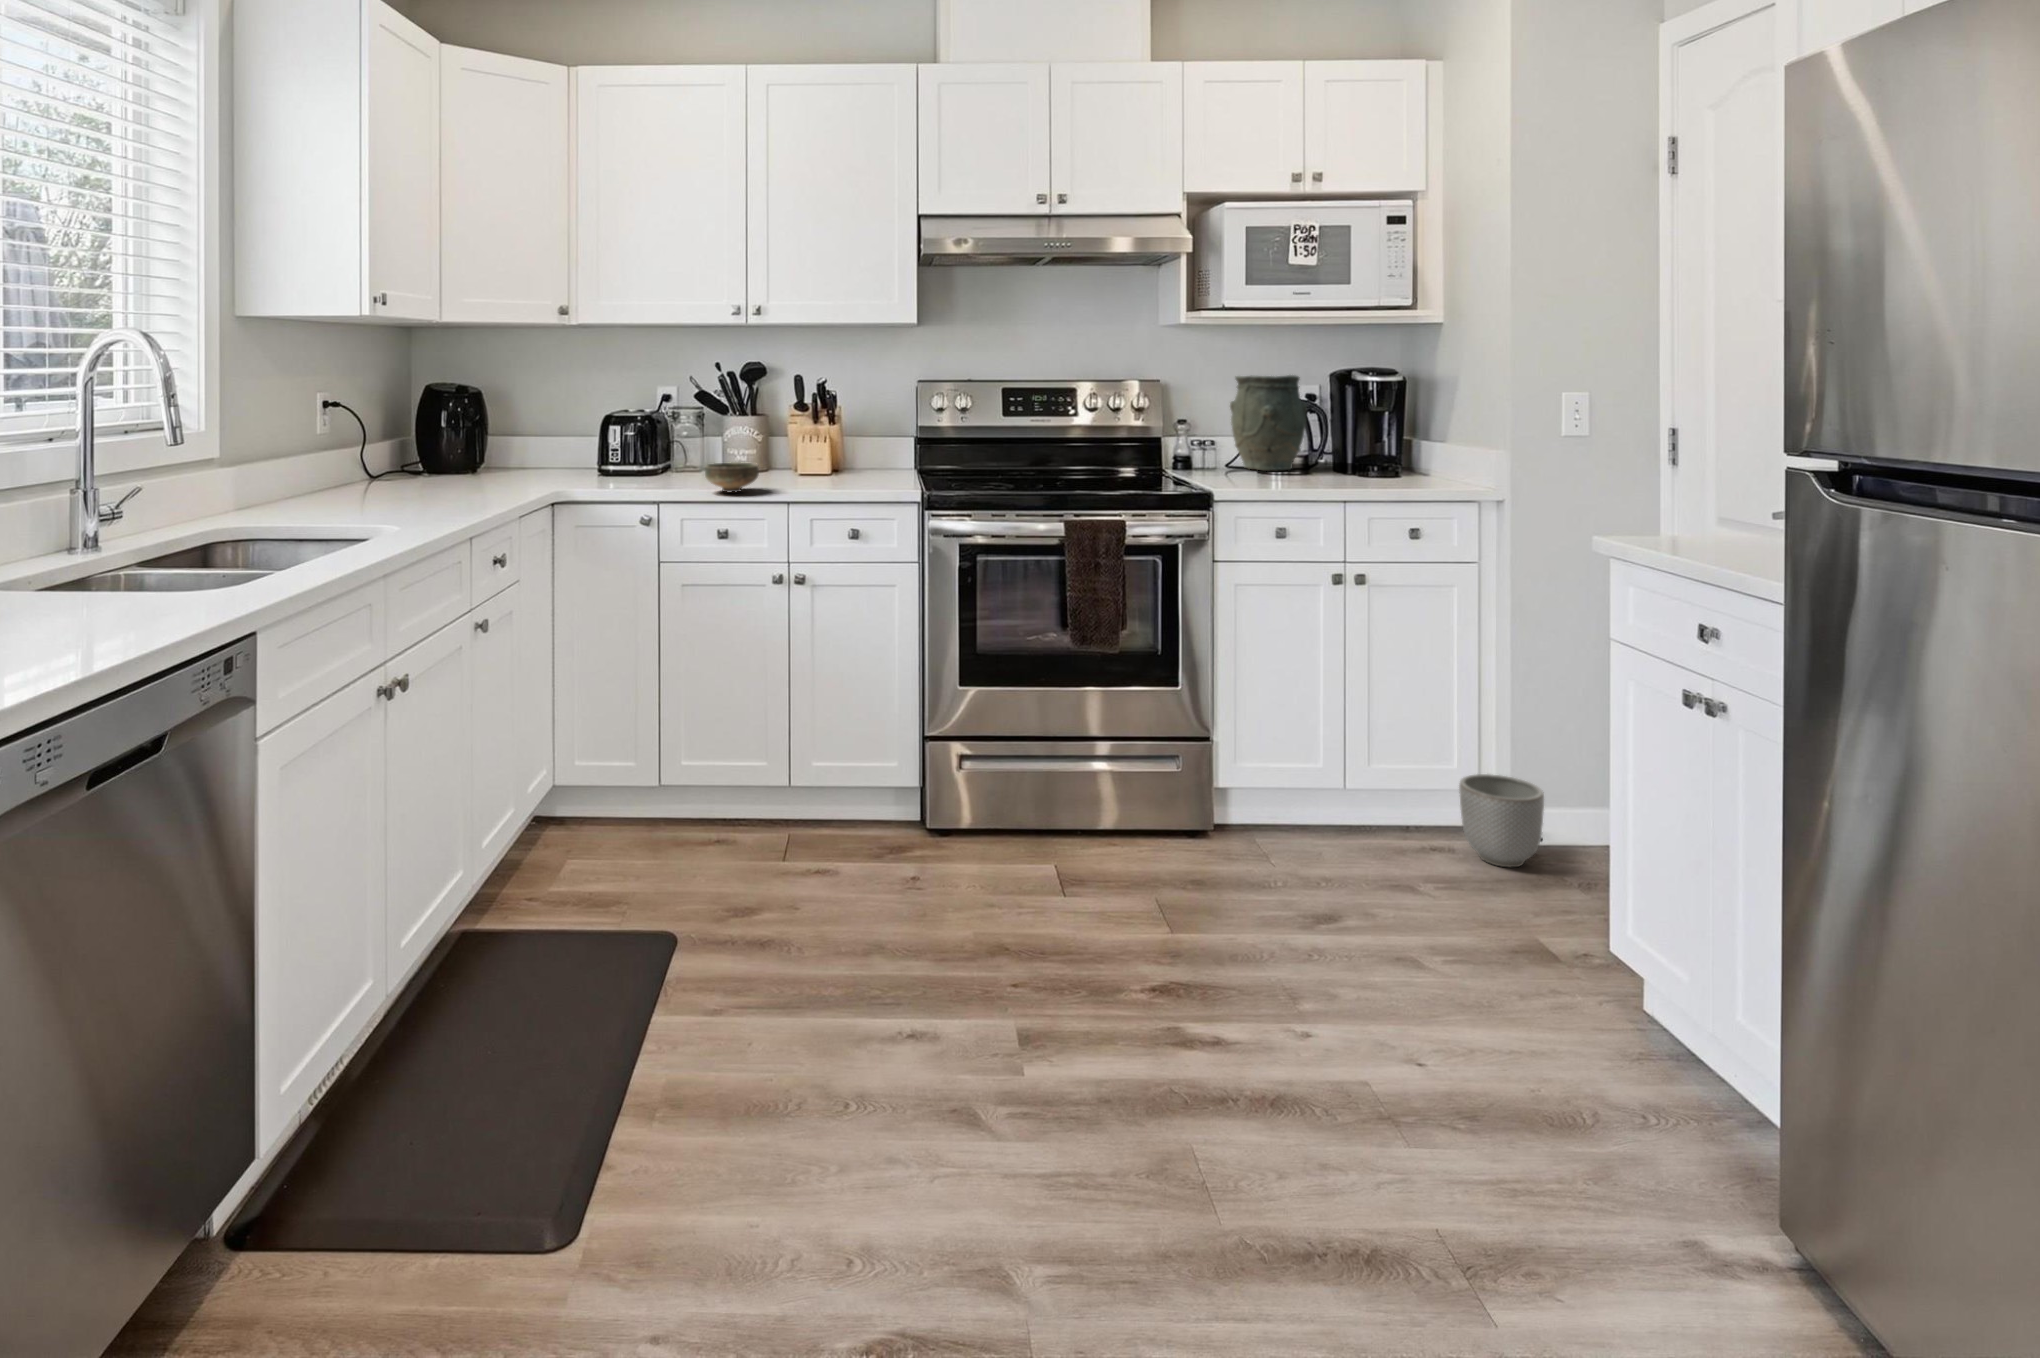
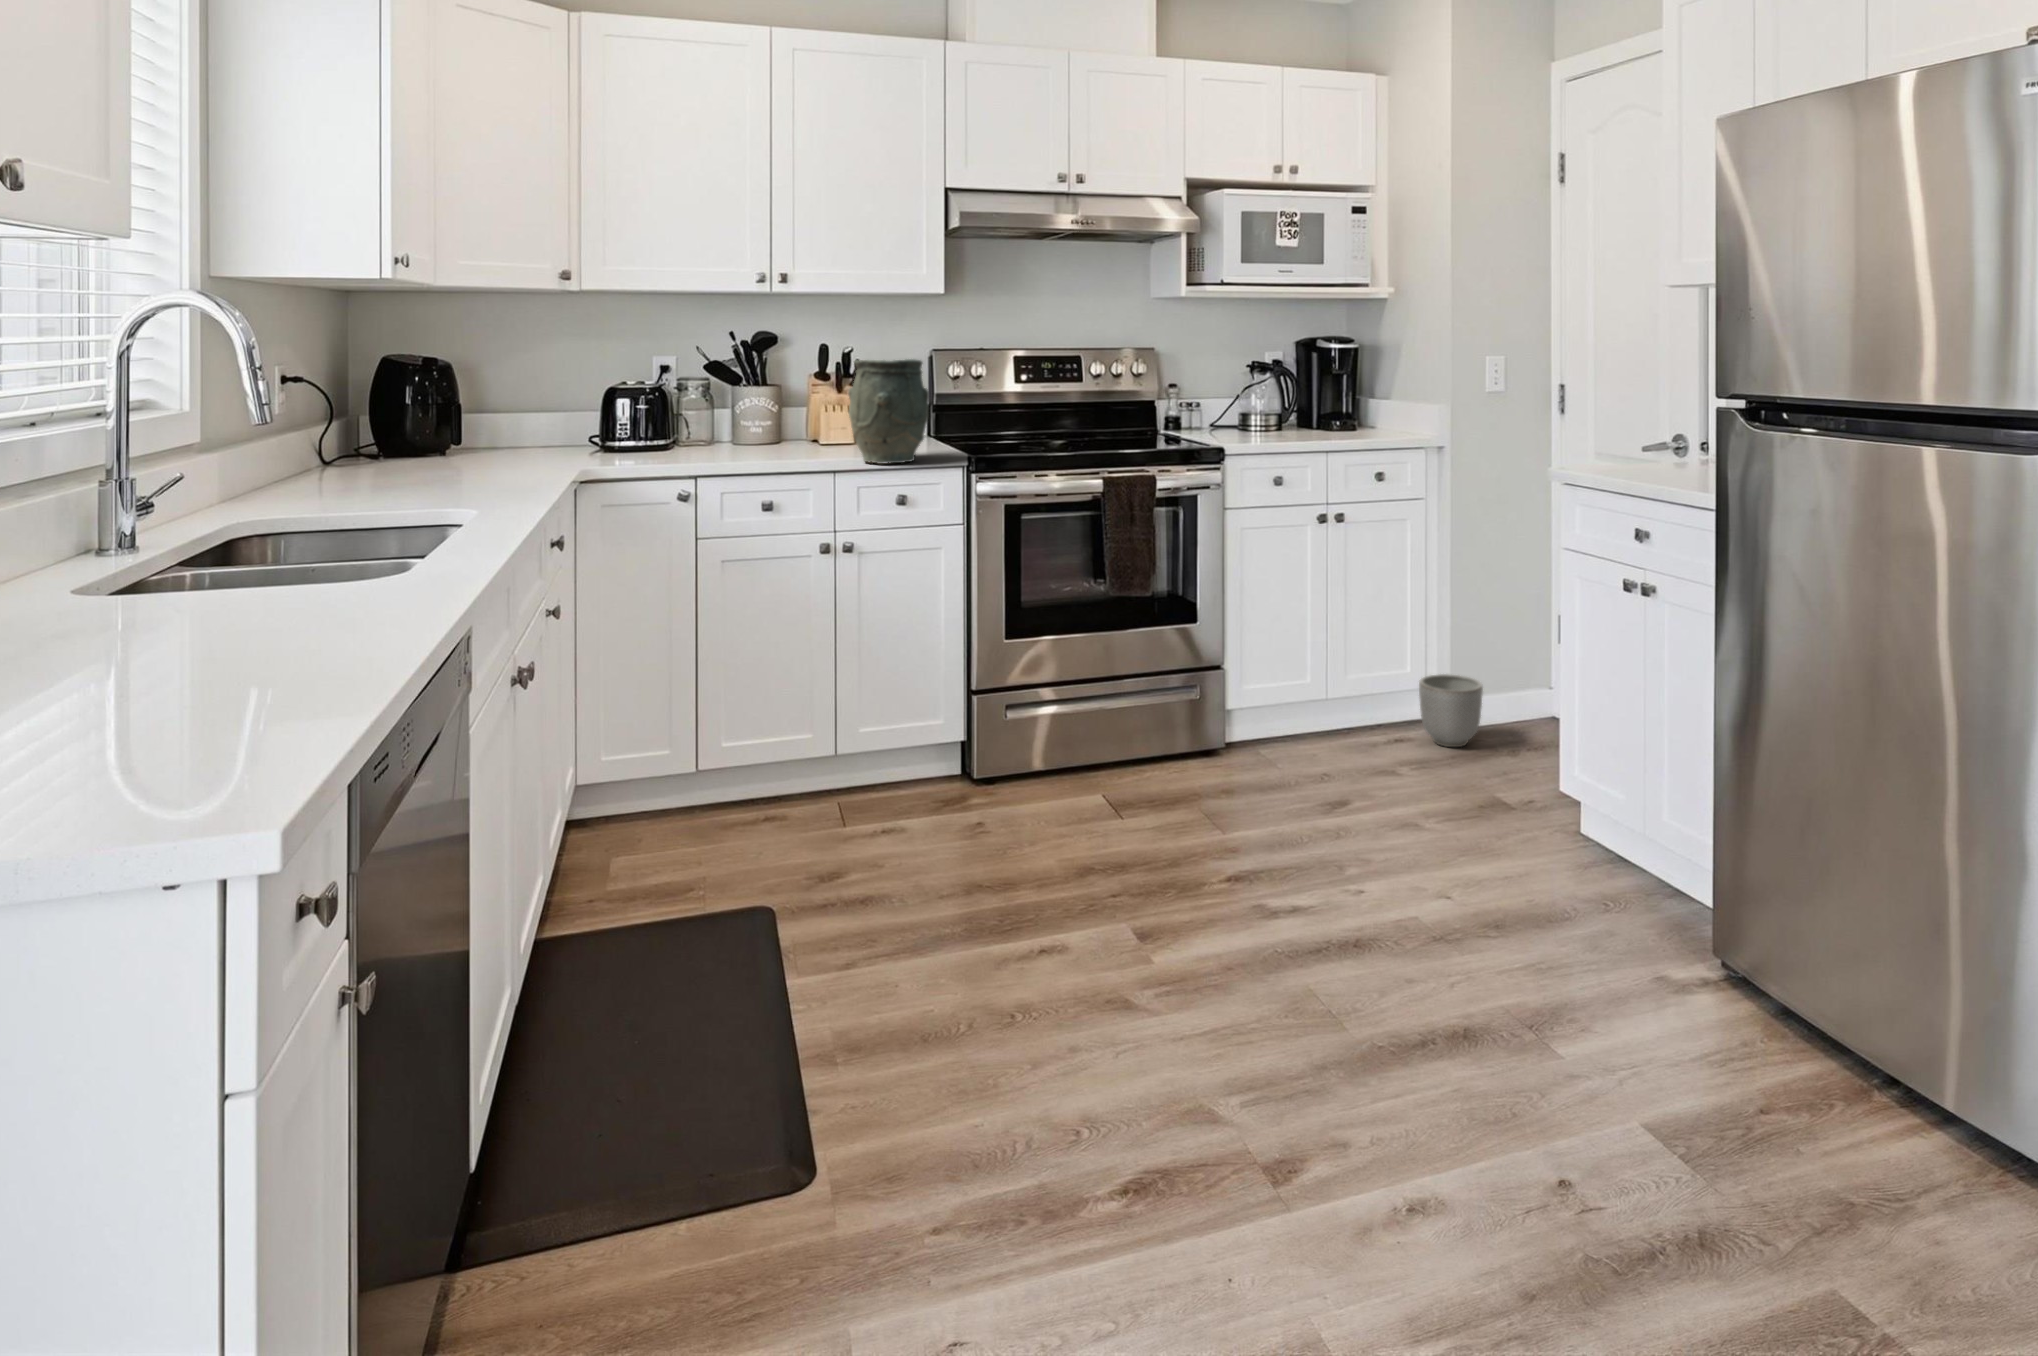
vase: present [1230,375,1307,470] -> present [848,359,929,464]
bowl: present [705,462,759,492] -> none [737,435,794,465]

